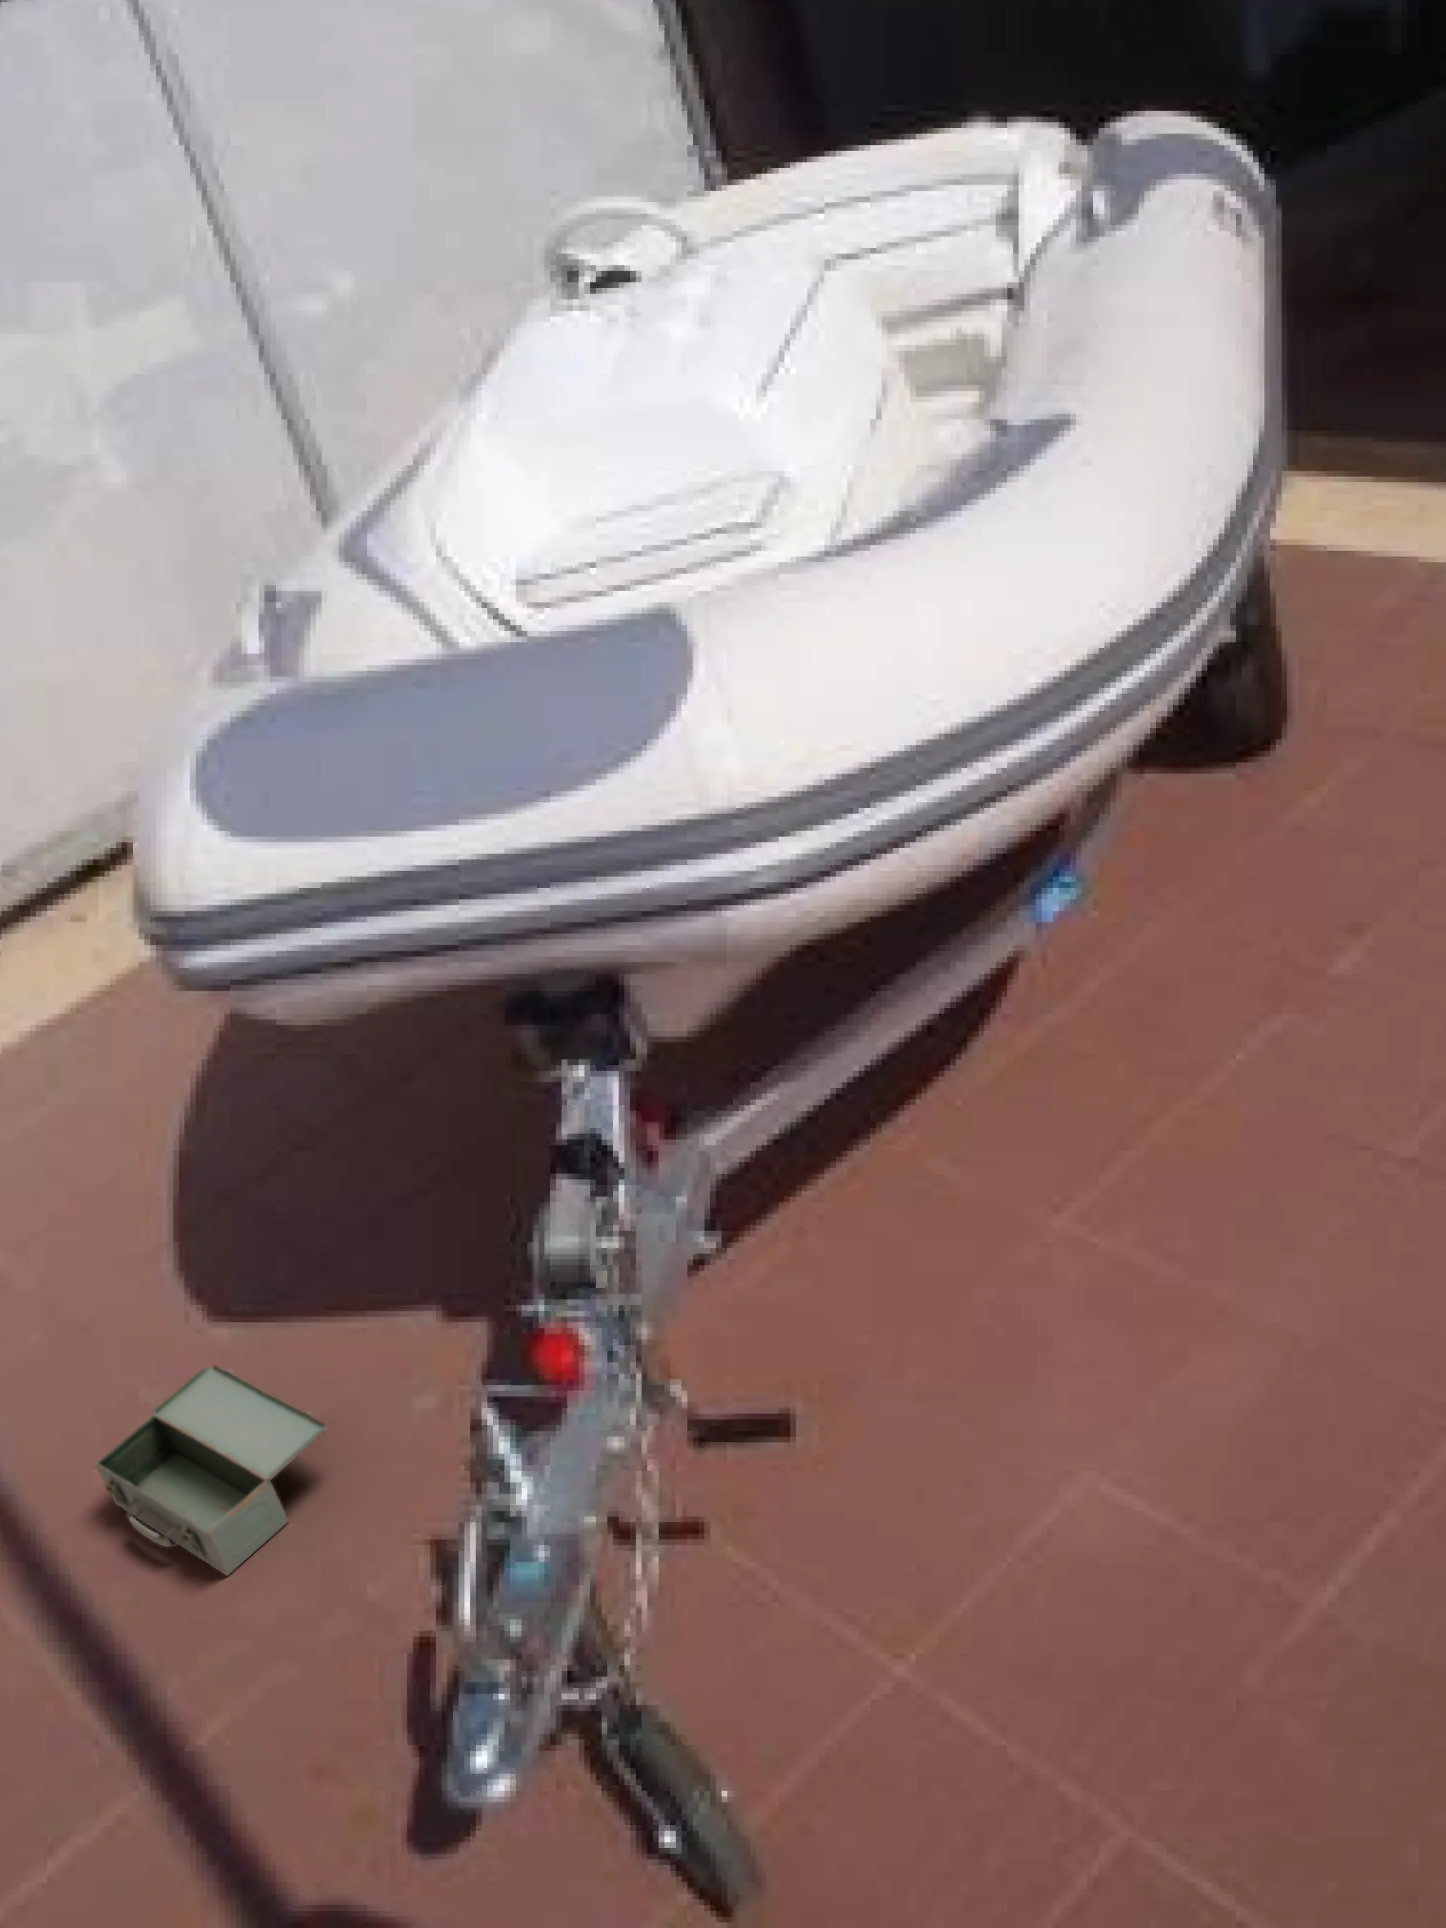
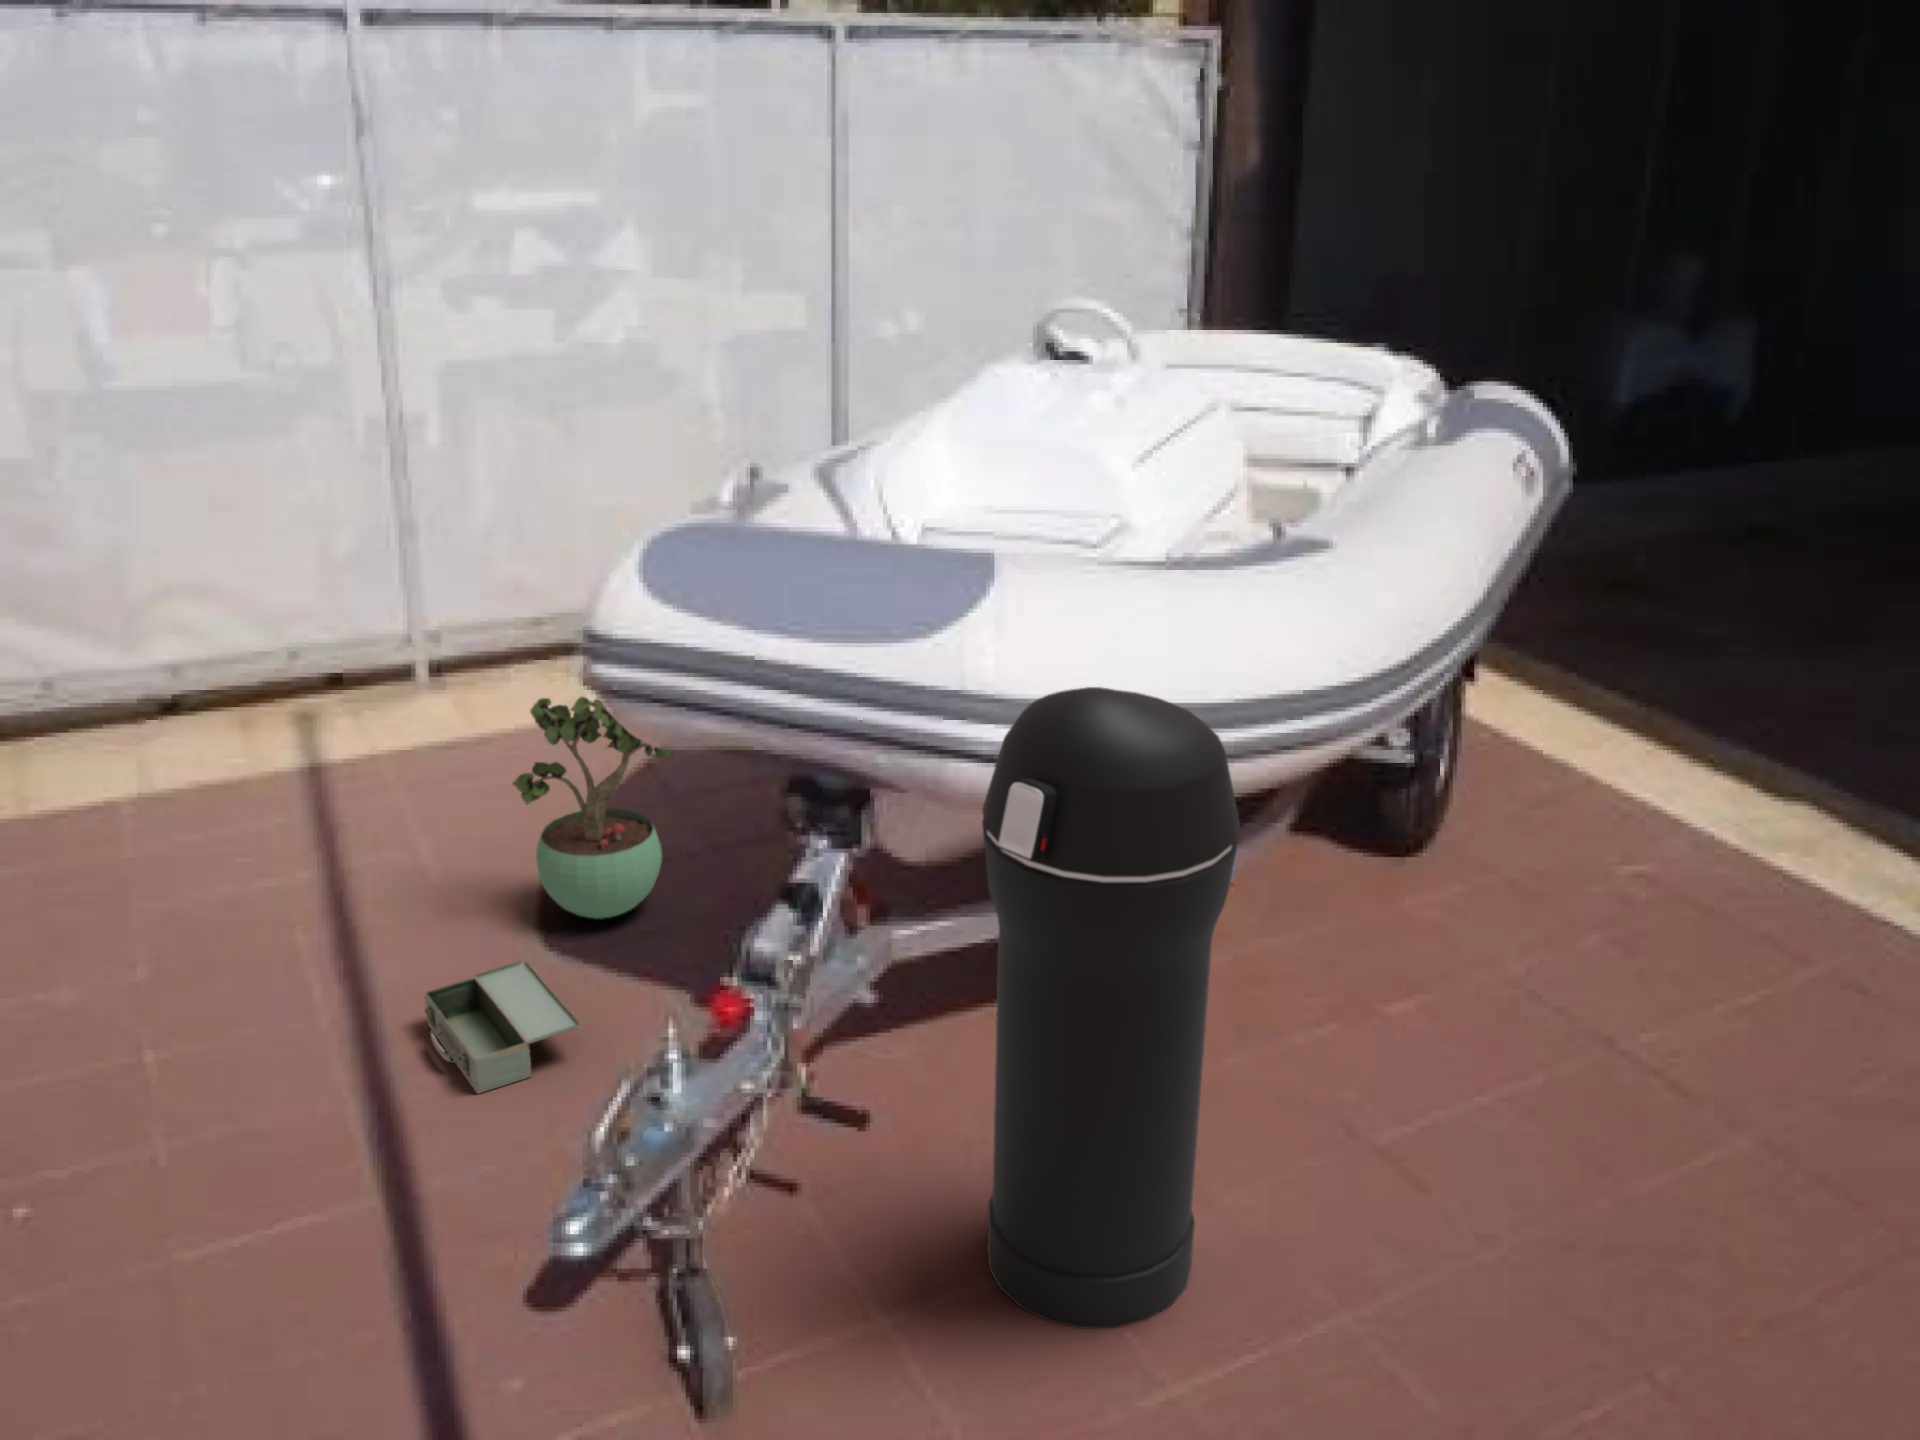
trash can: none [789,735,1270,1586] -> present [982,687,1240,1328]
potted plant: none [87,960,336,1267] -> present [513,697,672,919]

